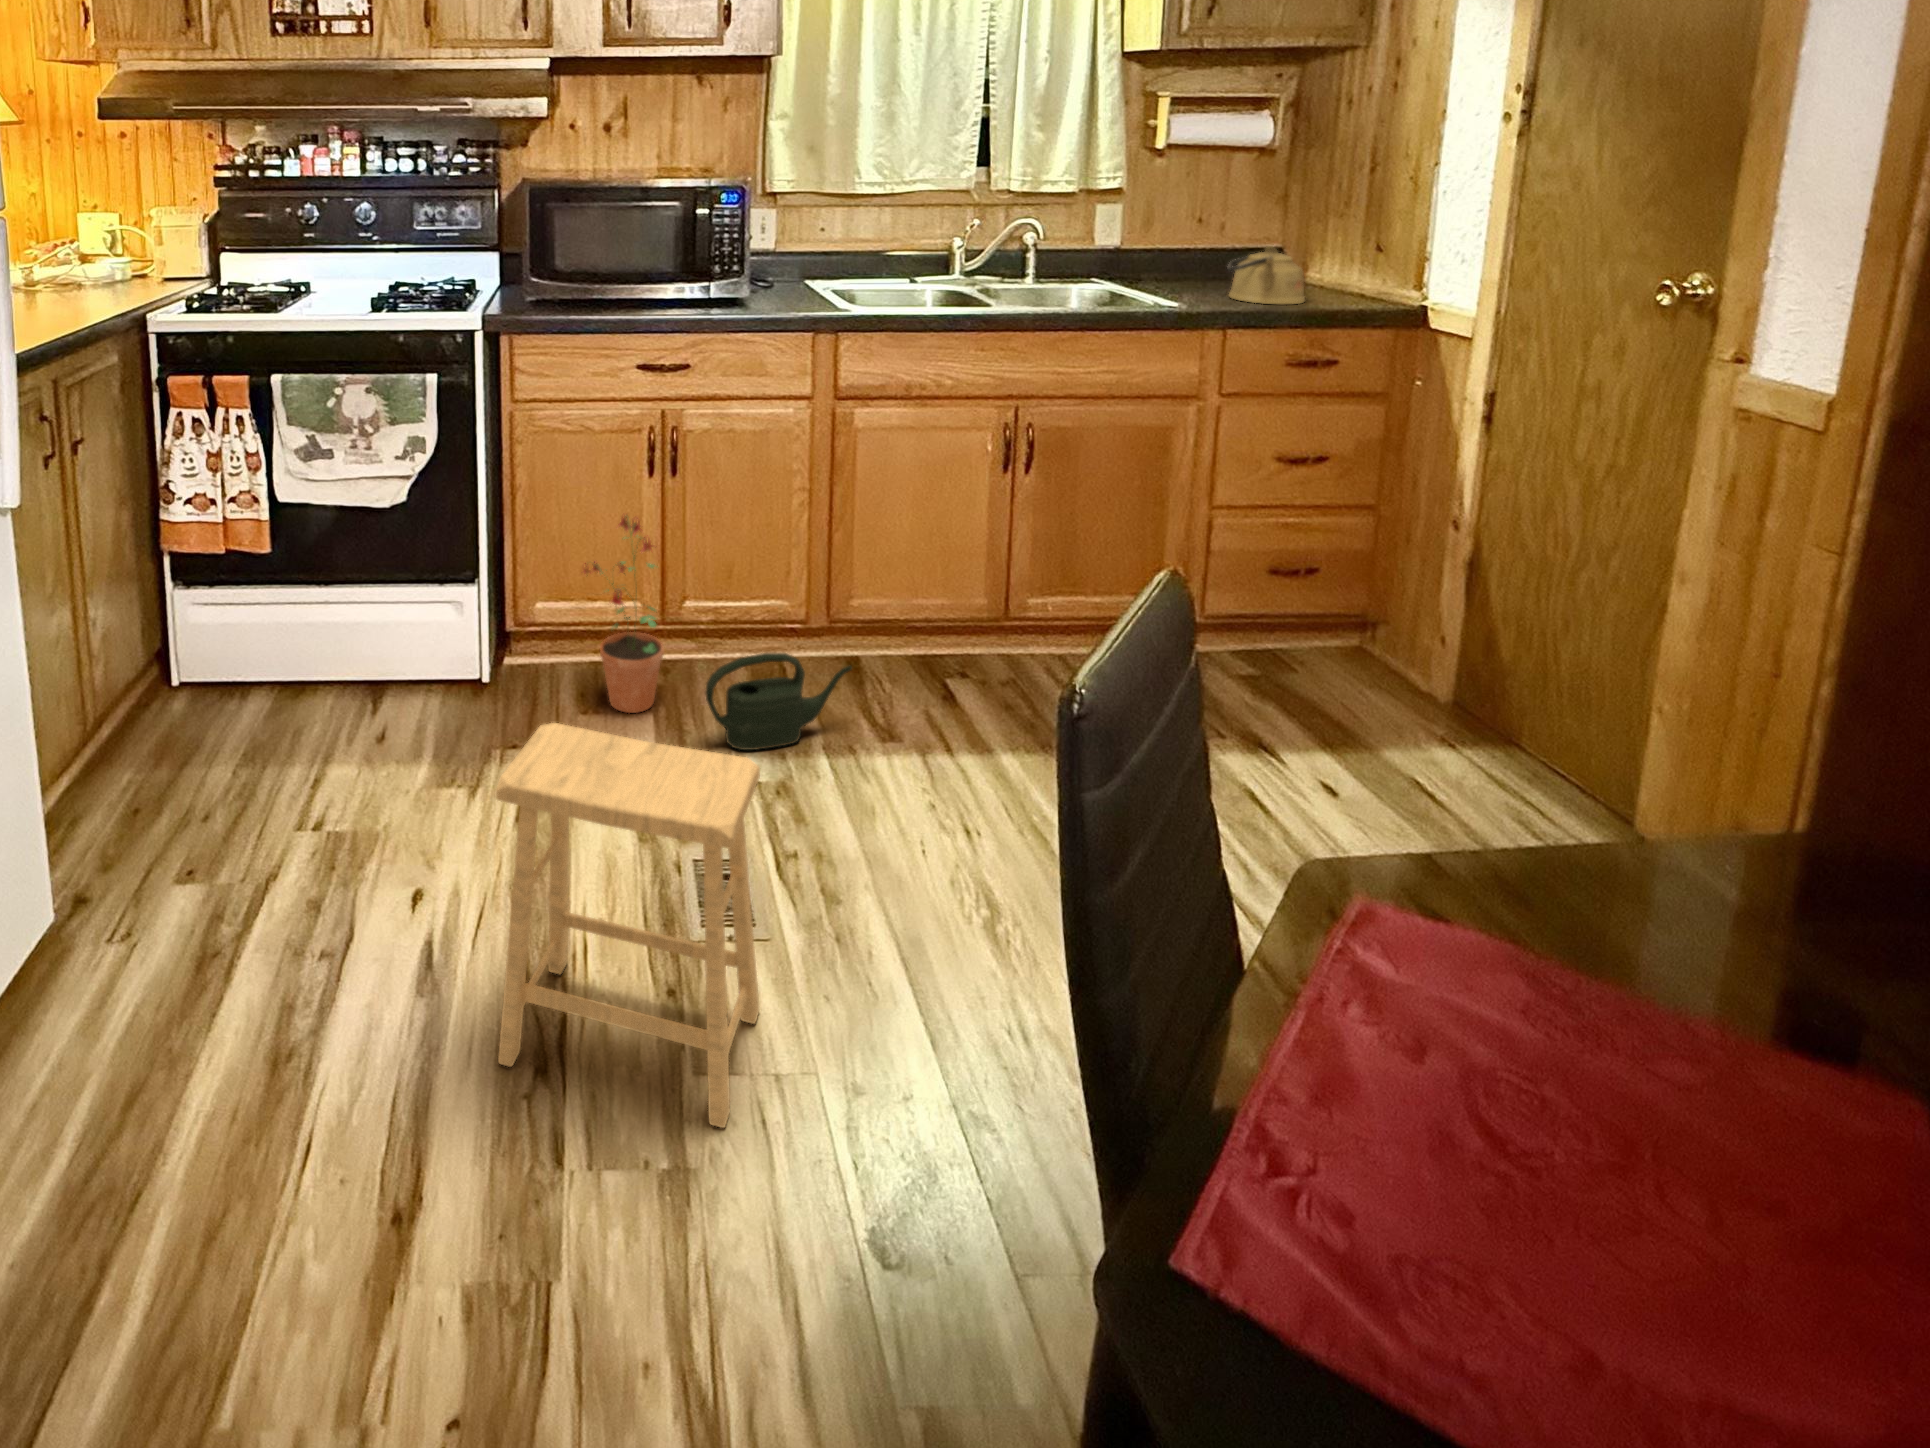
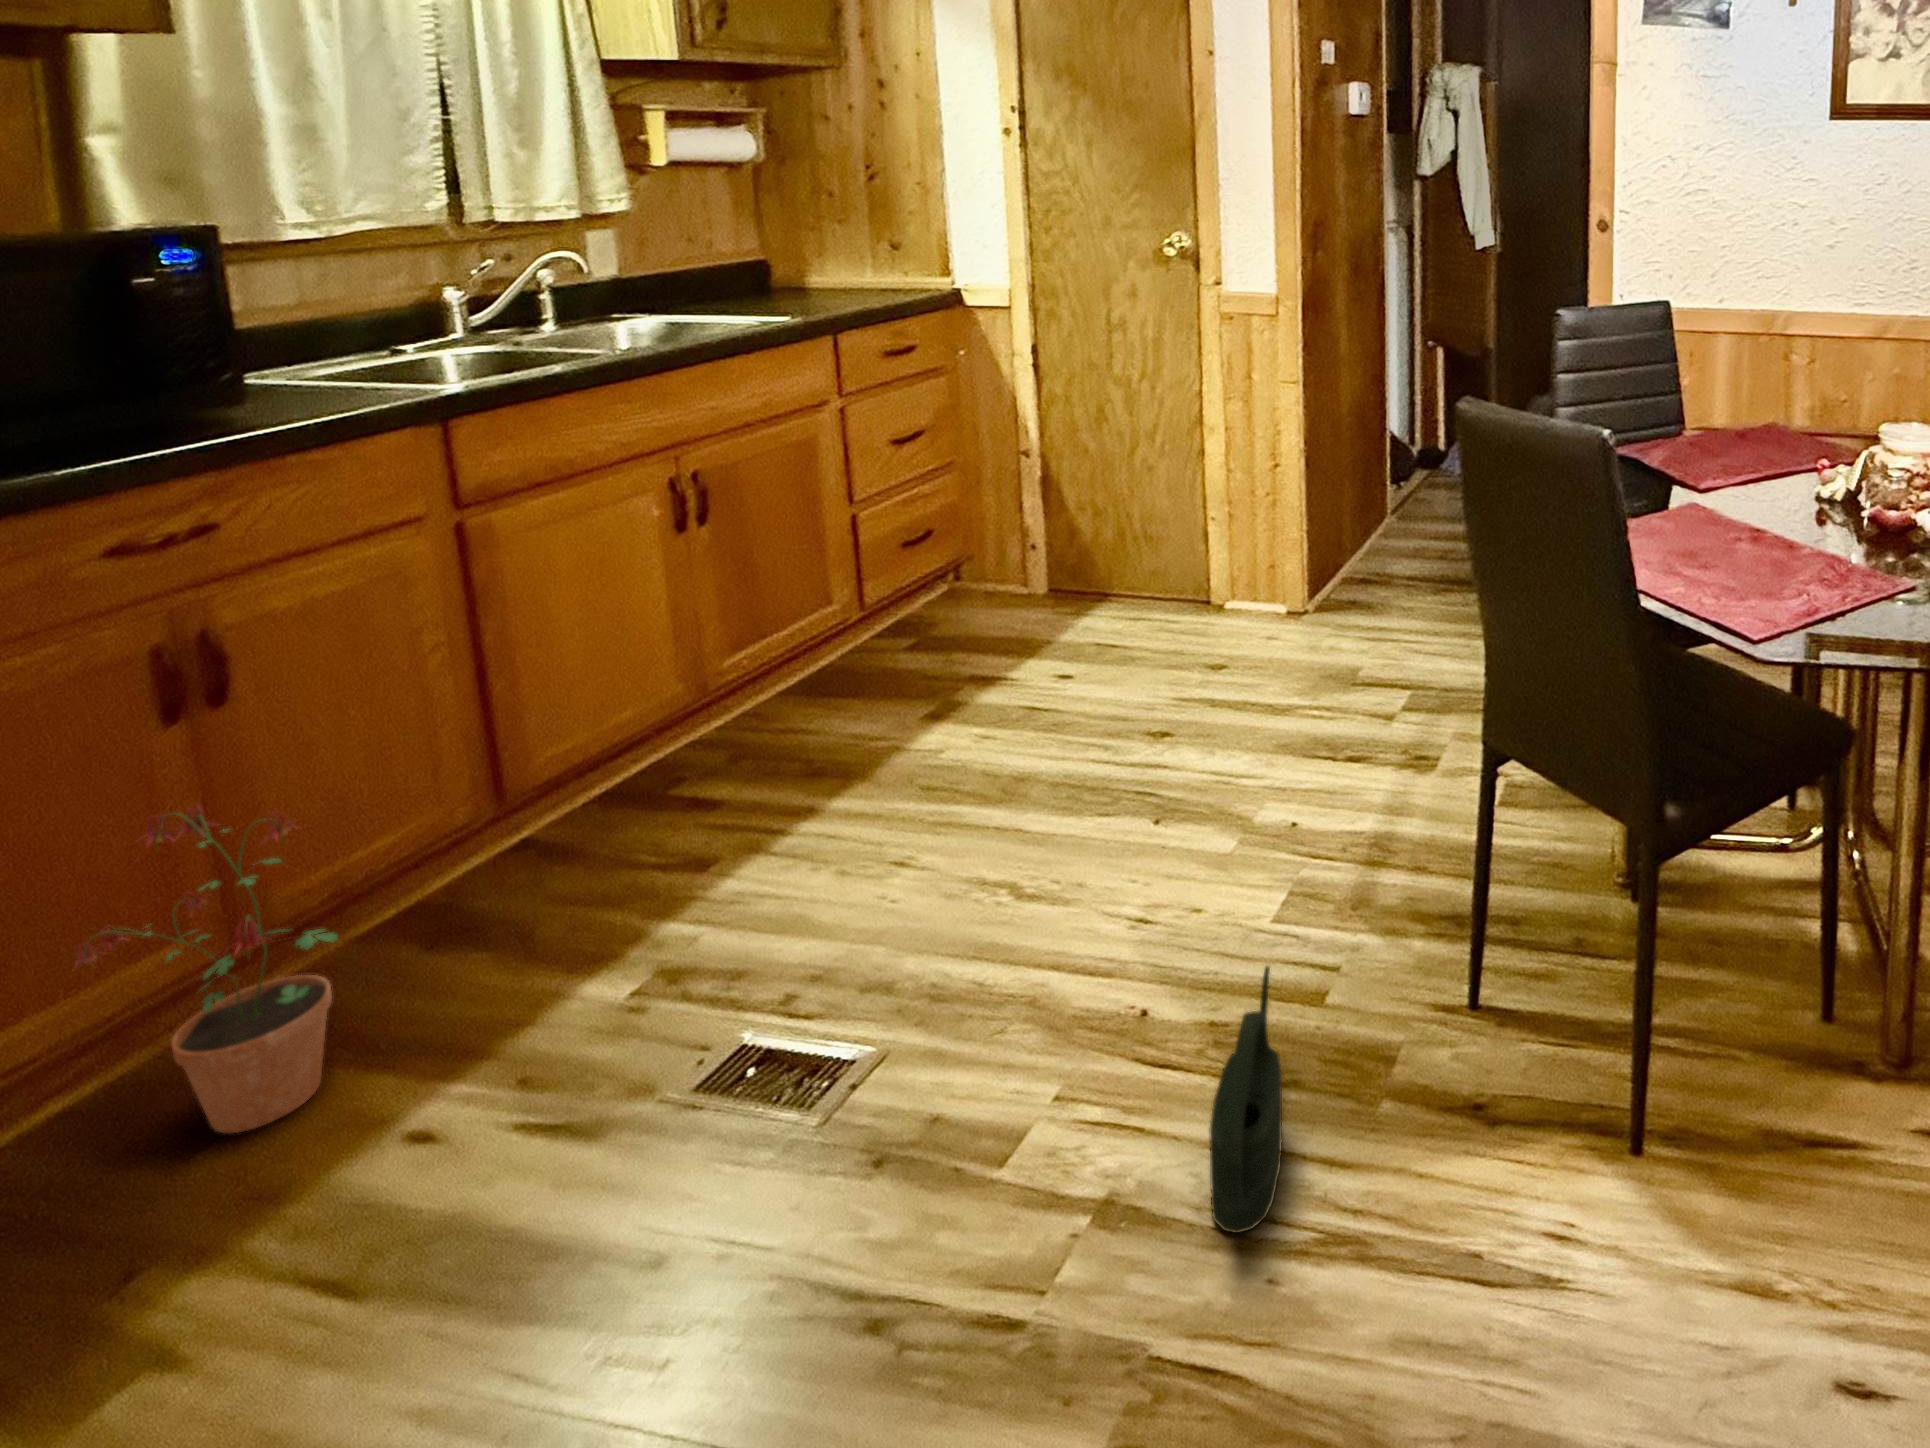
kettle: present [1228,246,1305,304] -> none [773,256,859,310]
watering can: present [705,653,852,750] -> present [1209,966,1282,1233]
footstool: present [496,723,760,1128] -> none [695,817,1082,1391]

